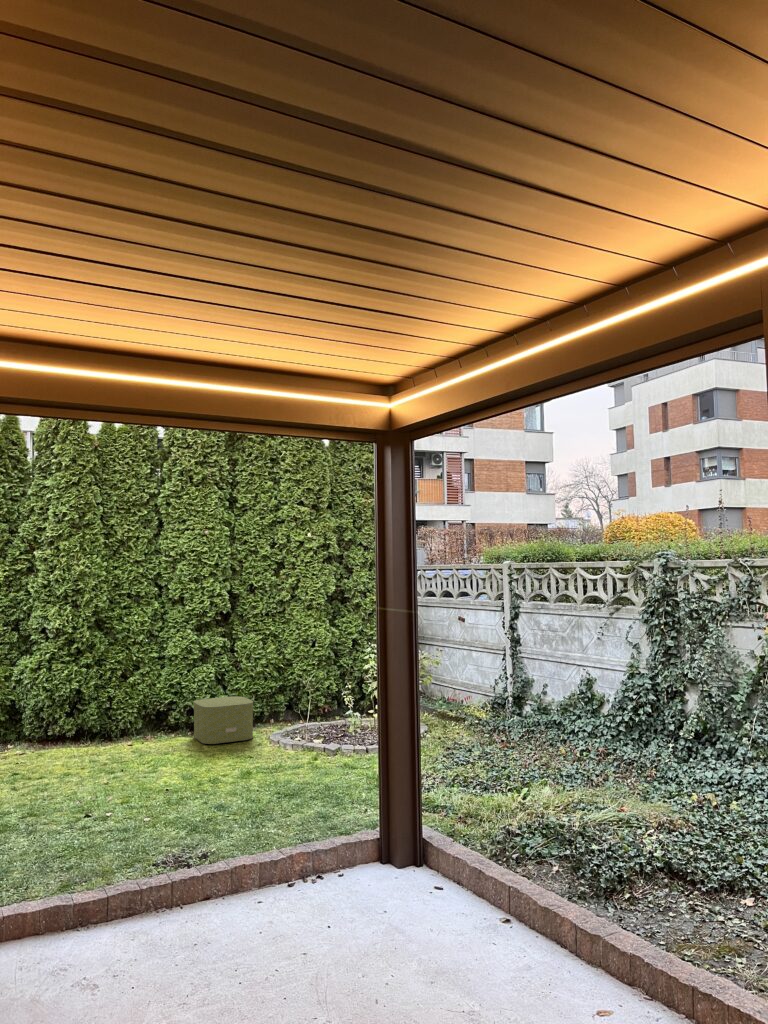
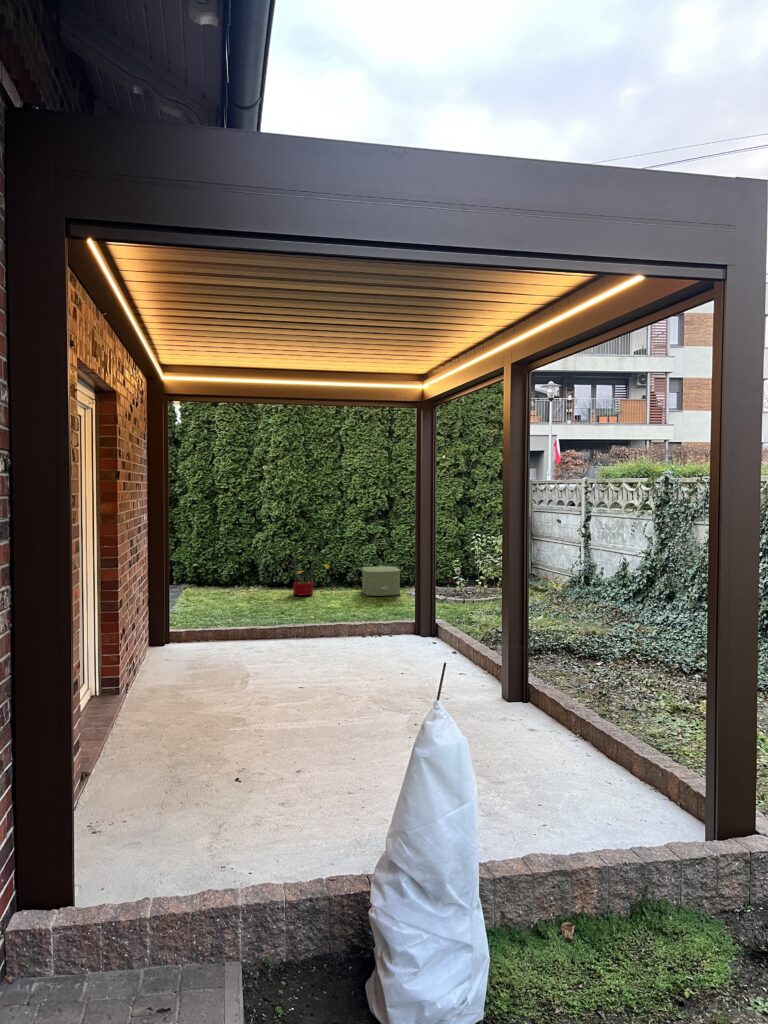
decorative plant: none [68,674,146,753] -> present [288,549,329,595]

